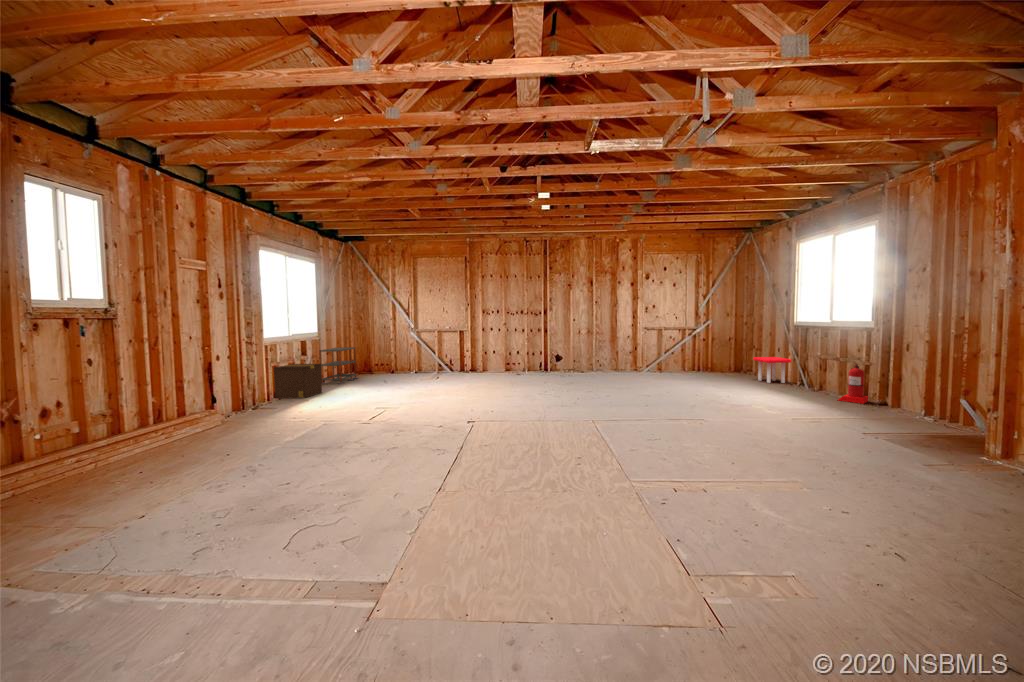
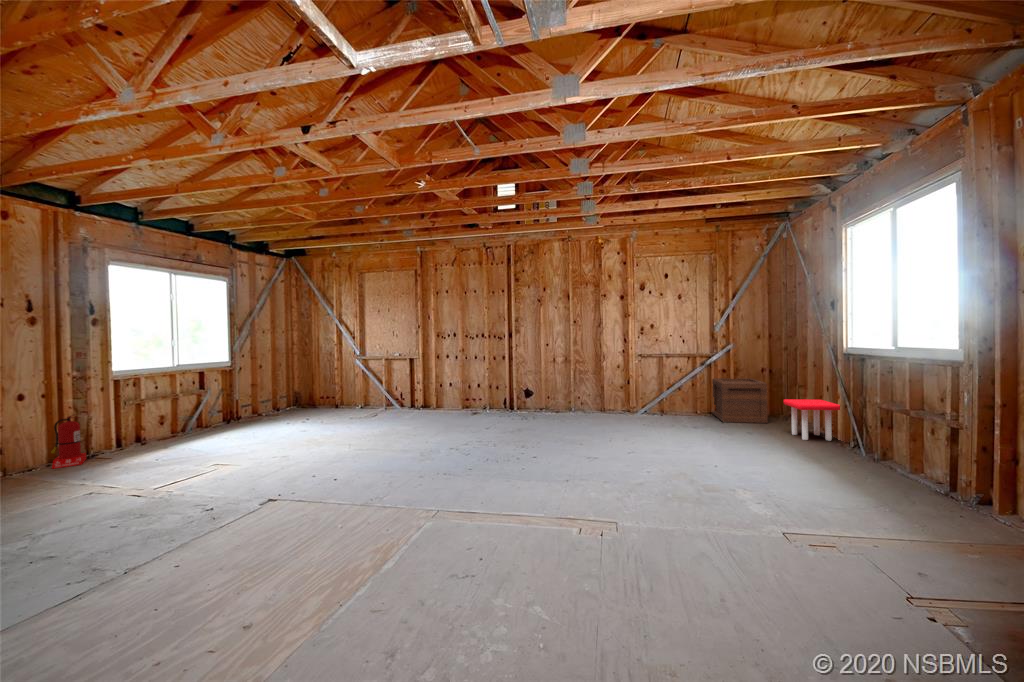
wooden crate: none [696,345,738,376] -> present [712,378,768,423]
shelving unit: present [319,347,358,384] -> none [232,378,289,423]
cardboard box: present [274,364,322,398] -> none [145,400,210,444]
fire extinguisher: present [838,364,868,404] -> present [51,416,86,469]

